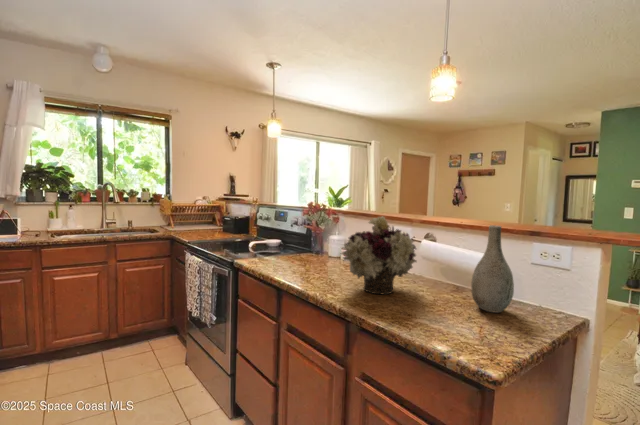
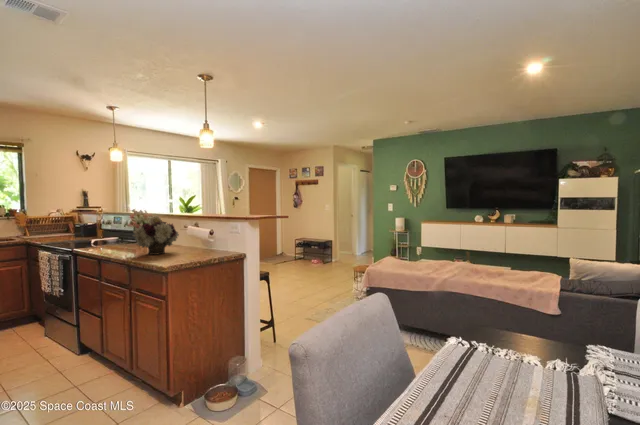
vase: present [471,225,514,313] -> none [194,217,212,255]

